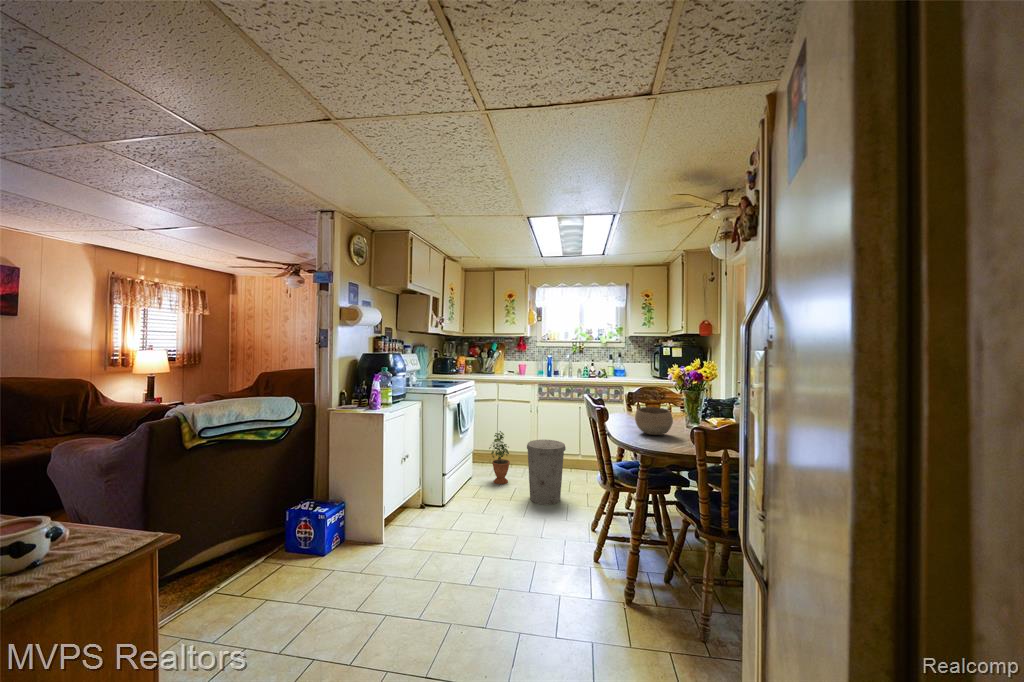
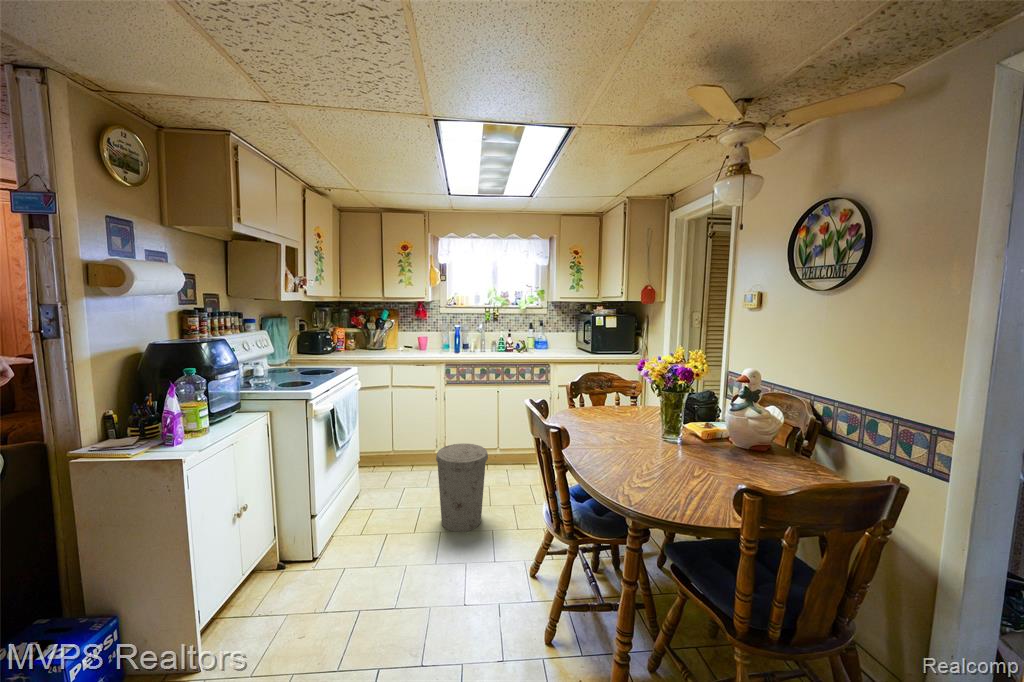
bowl: present [635,407,673,435] -> none [602,419,654,462]
potted plant: present [489,431,510,484] -> none [382,431,411,502]

